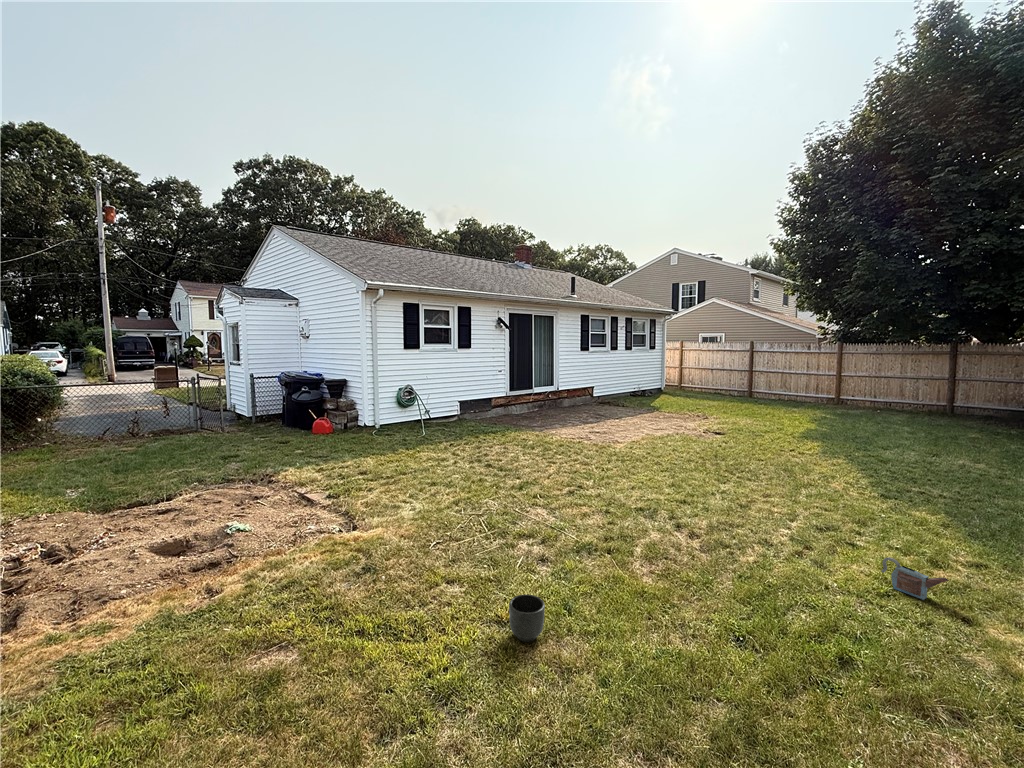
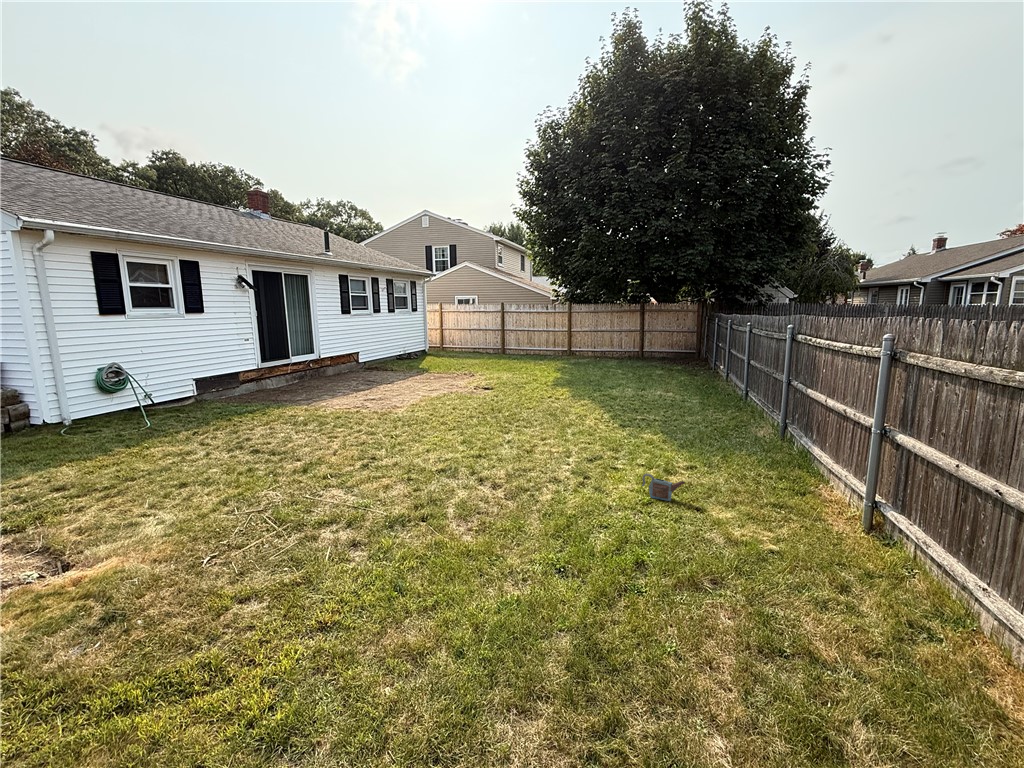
planter: present [509,594,545,642] -> none [339,586,381,639]

